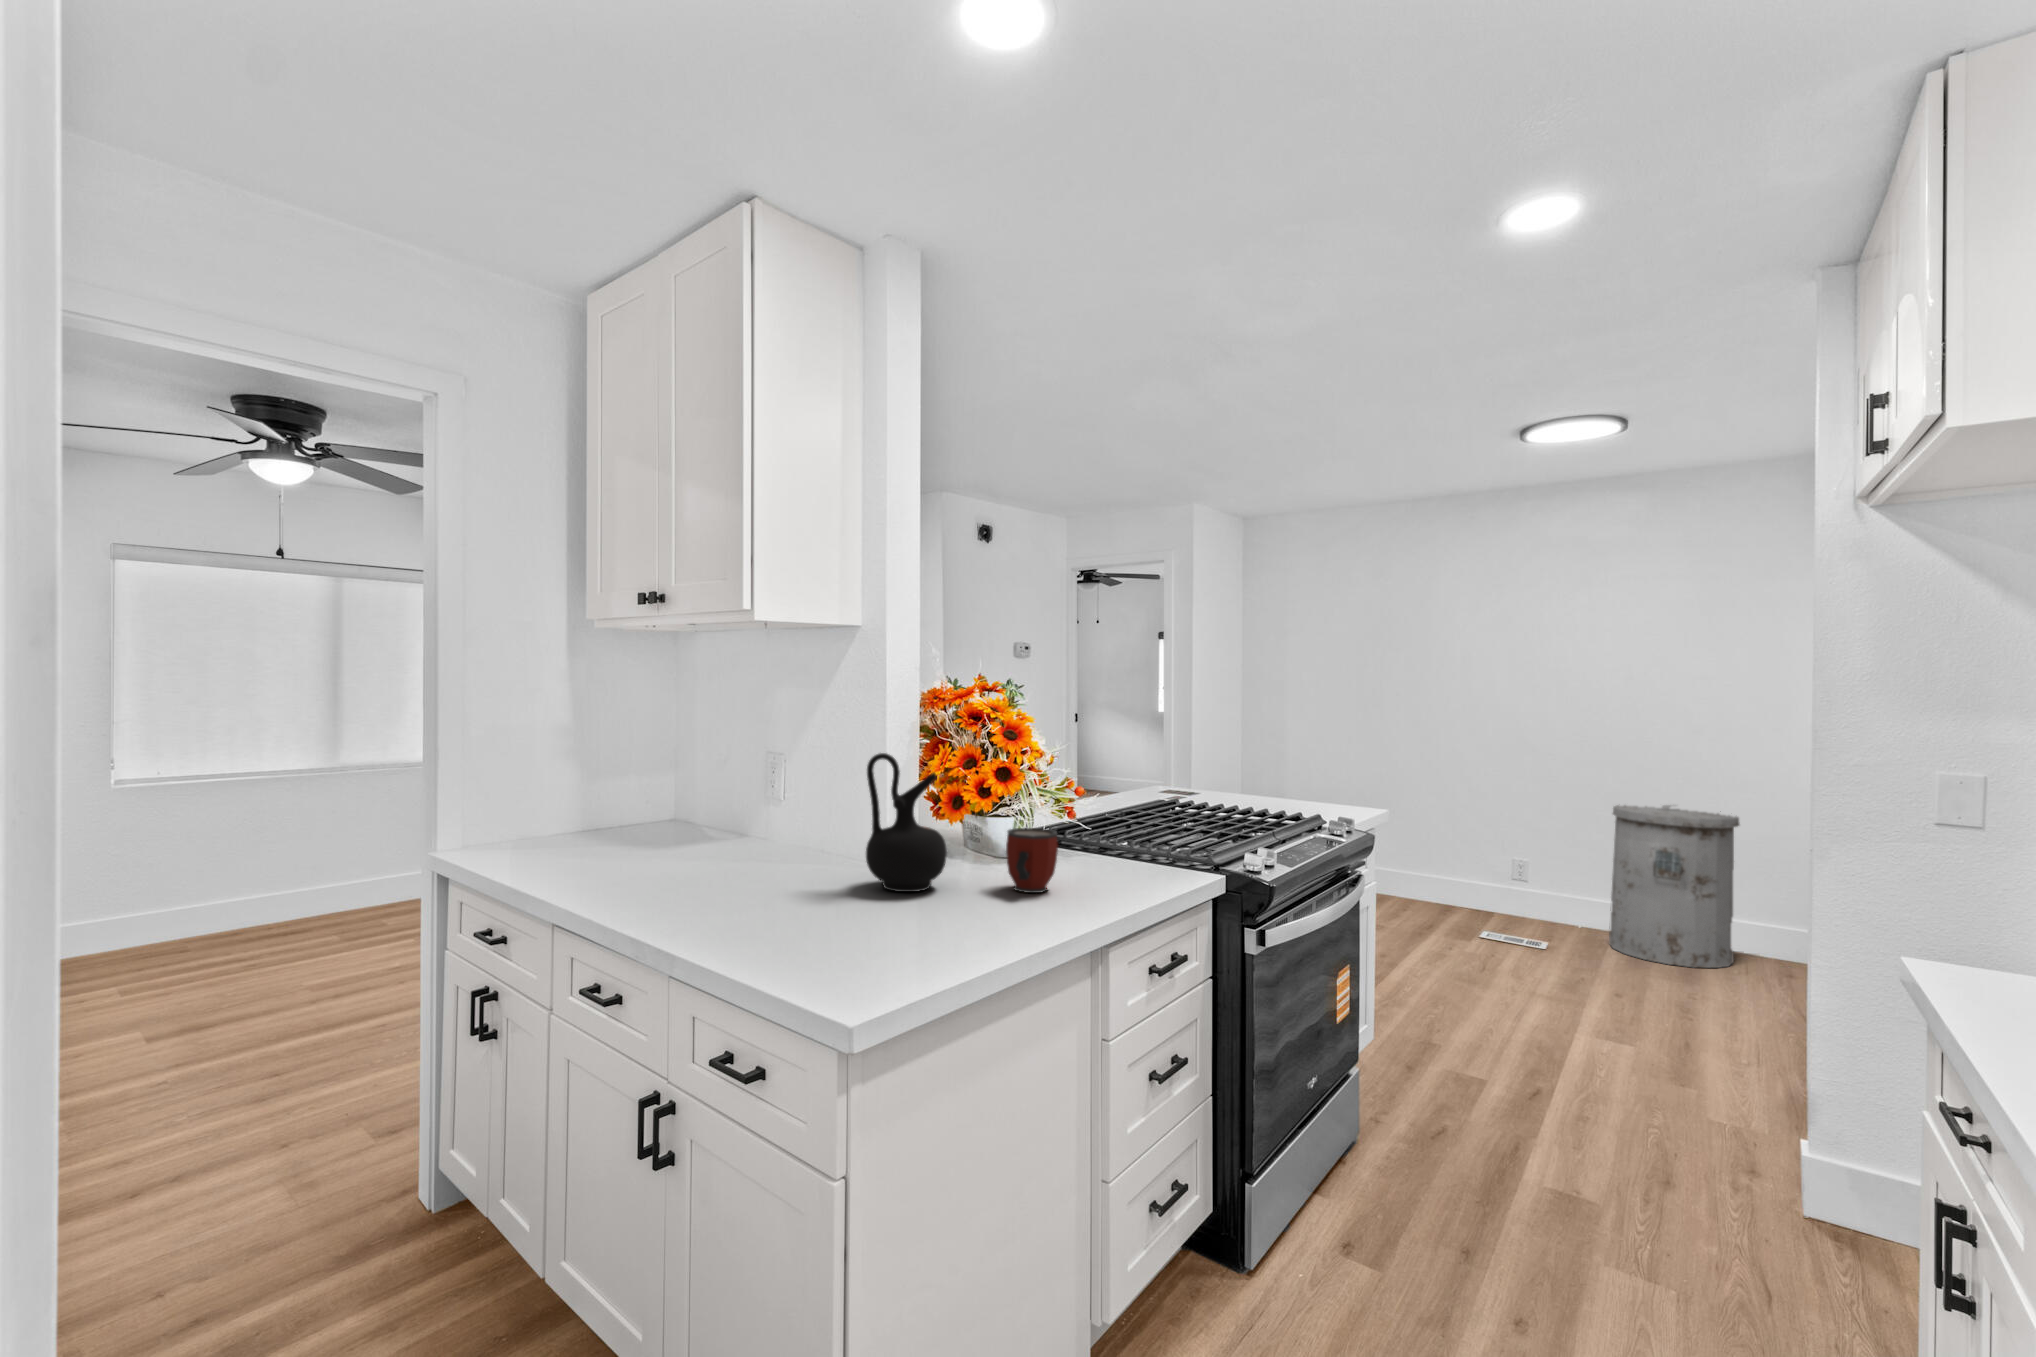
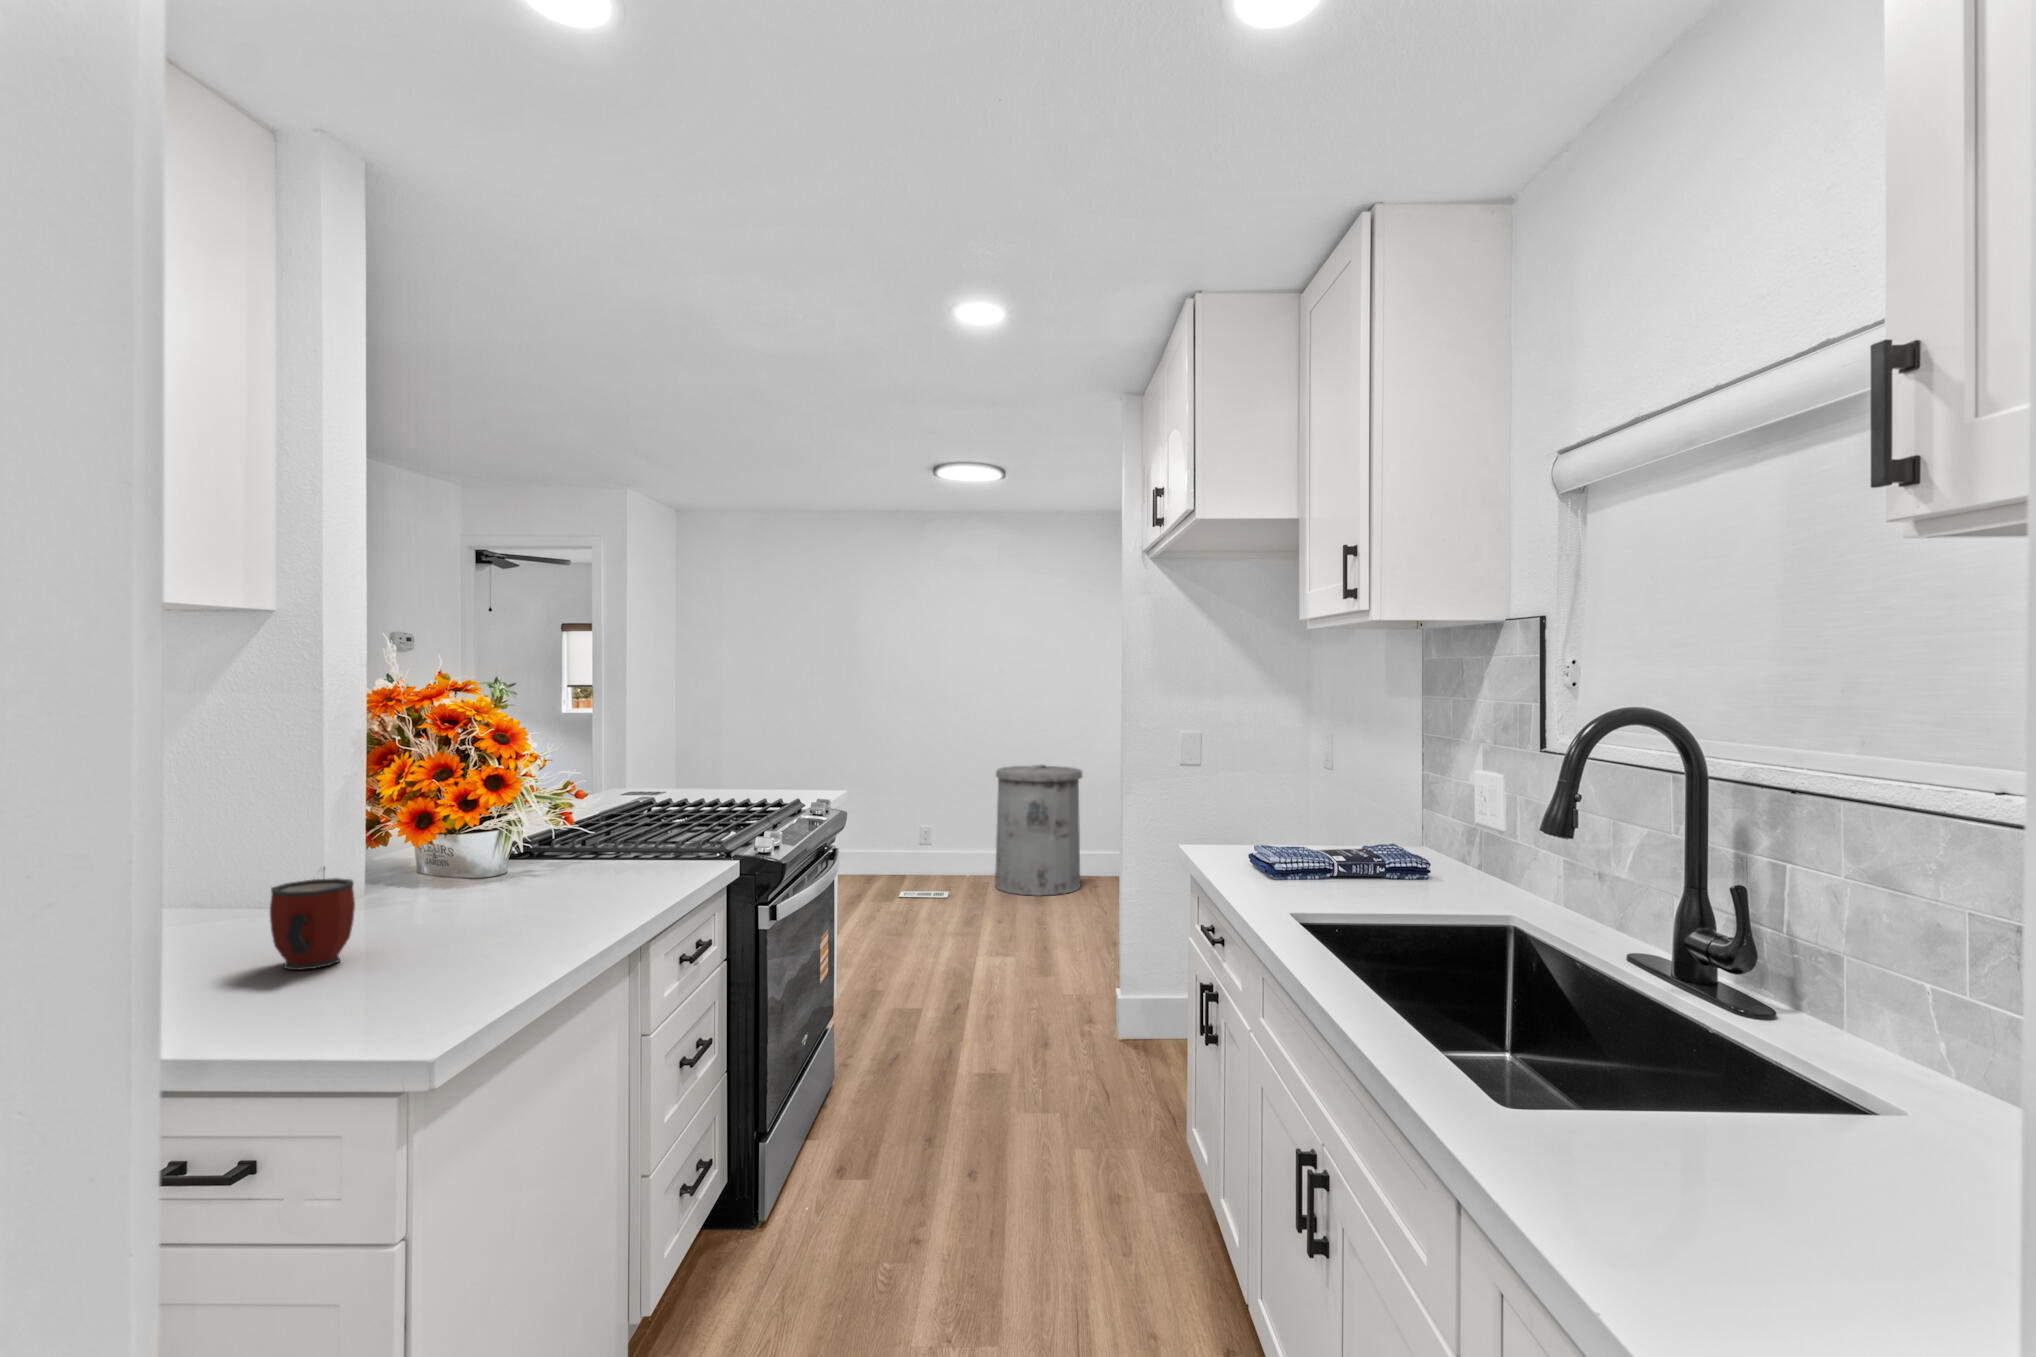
ceramic jug: present [866,753,947,892] -> none [335,766,445,925]
mug: present [1006,828,1058,893] -> present [270,878,355,970]

